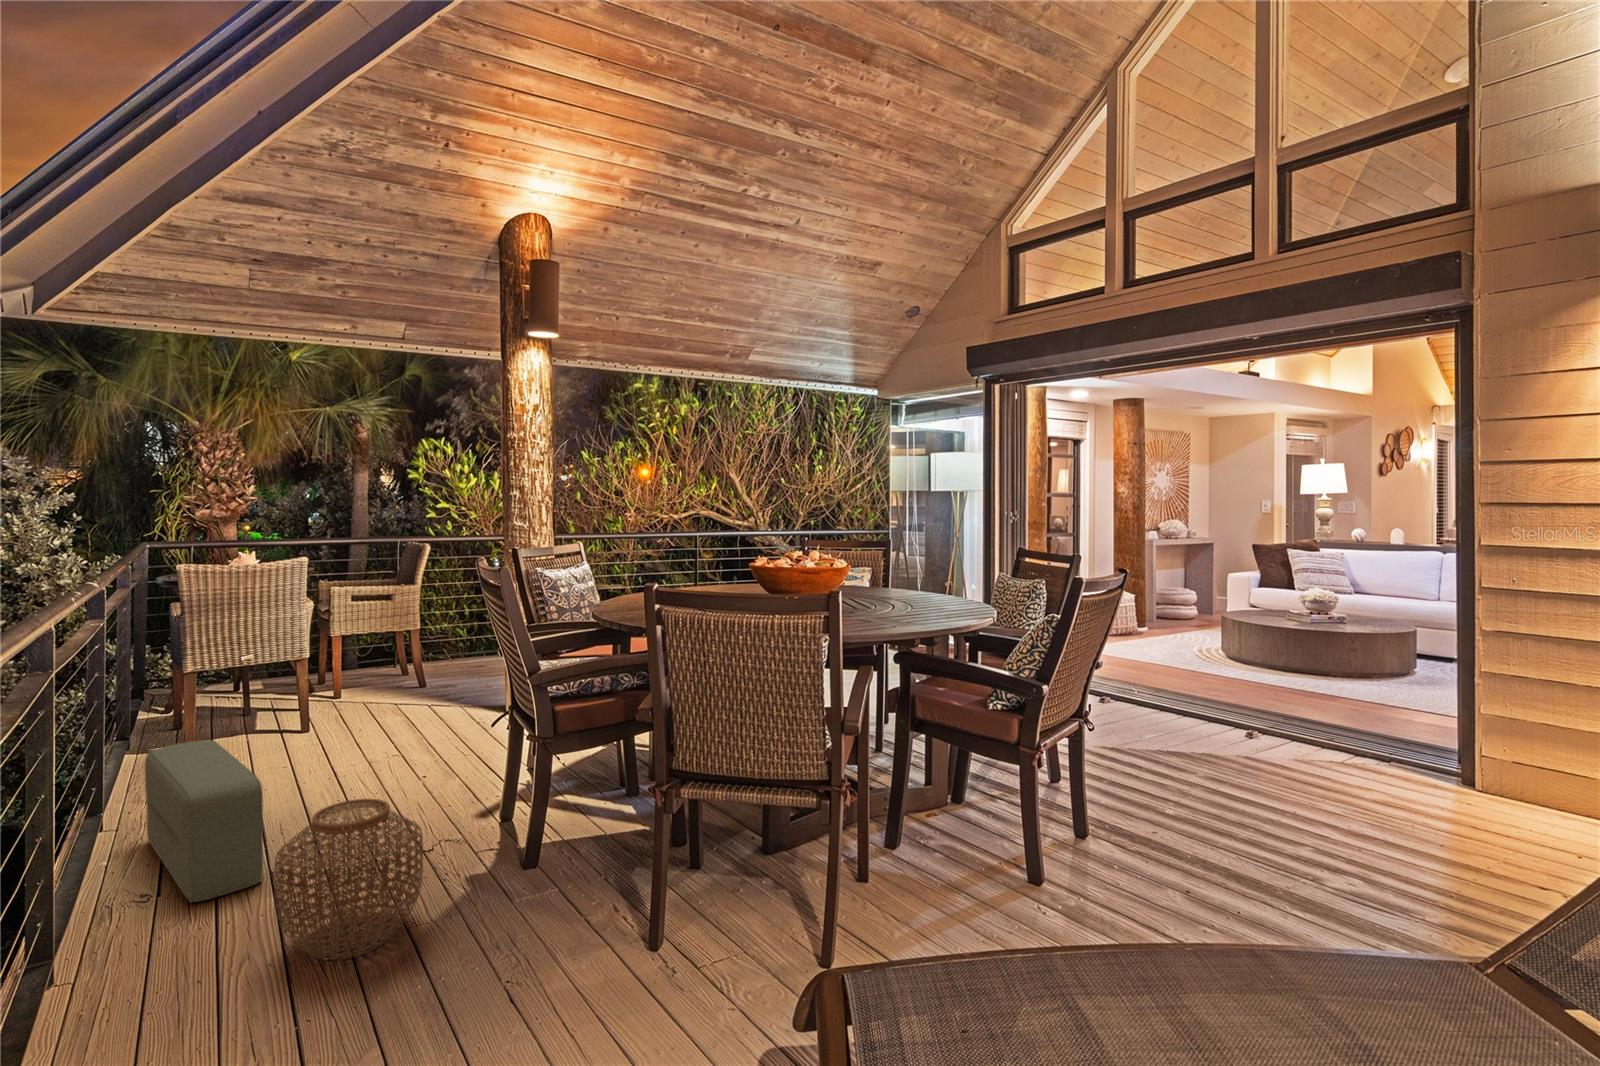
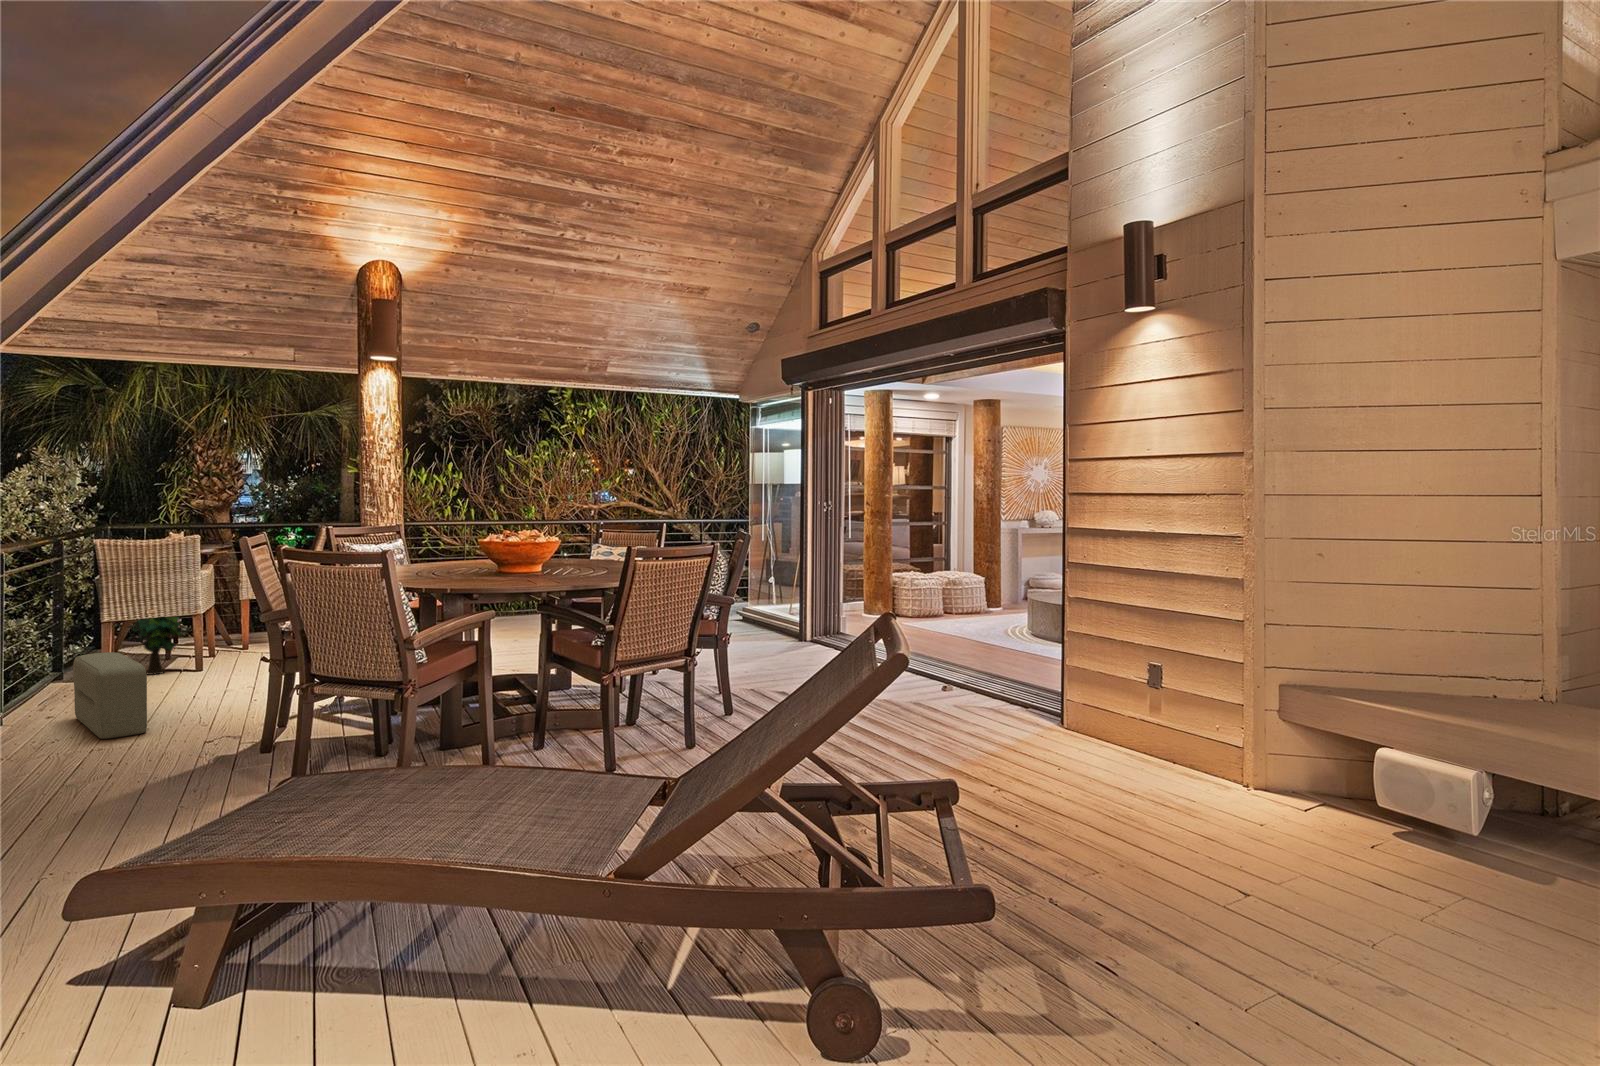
decorative plant: none [213,633,288,738] -> present [129,617,182,675]
woven basket: present [274,799,423,960] -> none [146,669,239,756]

